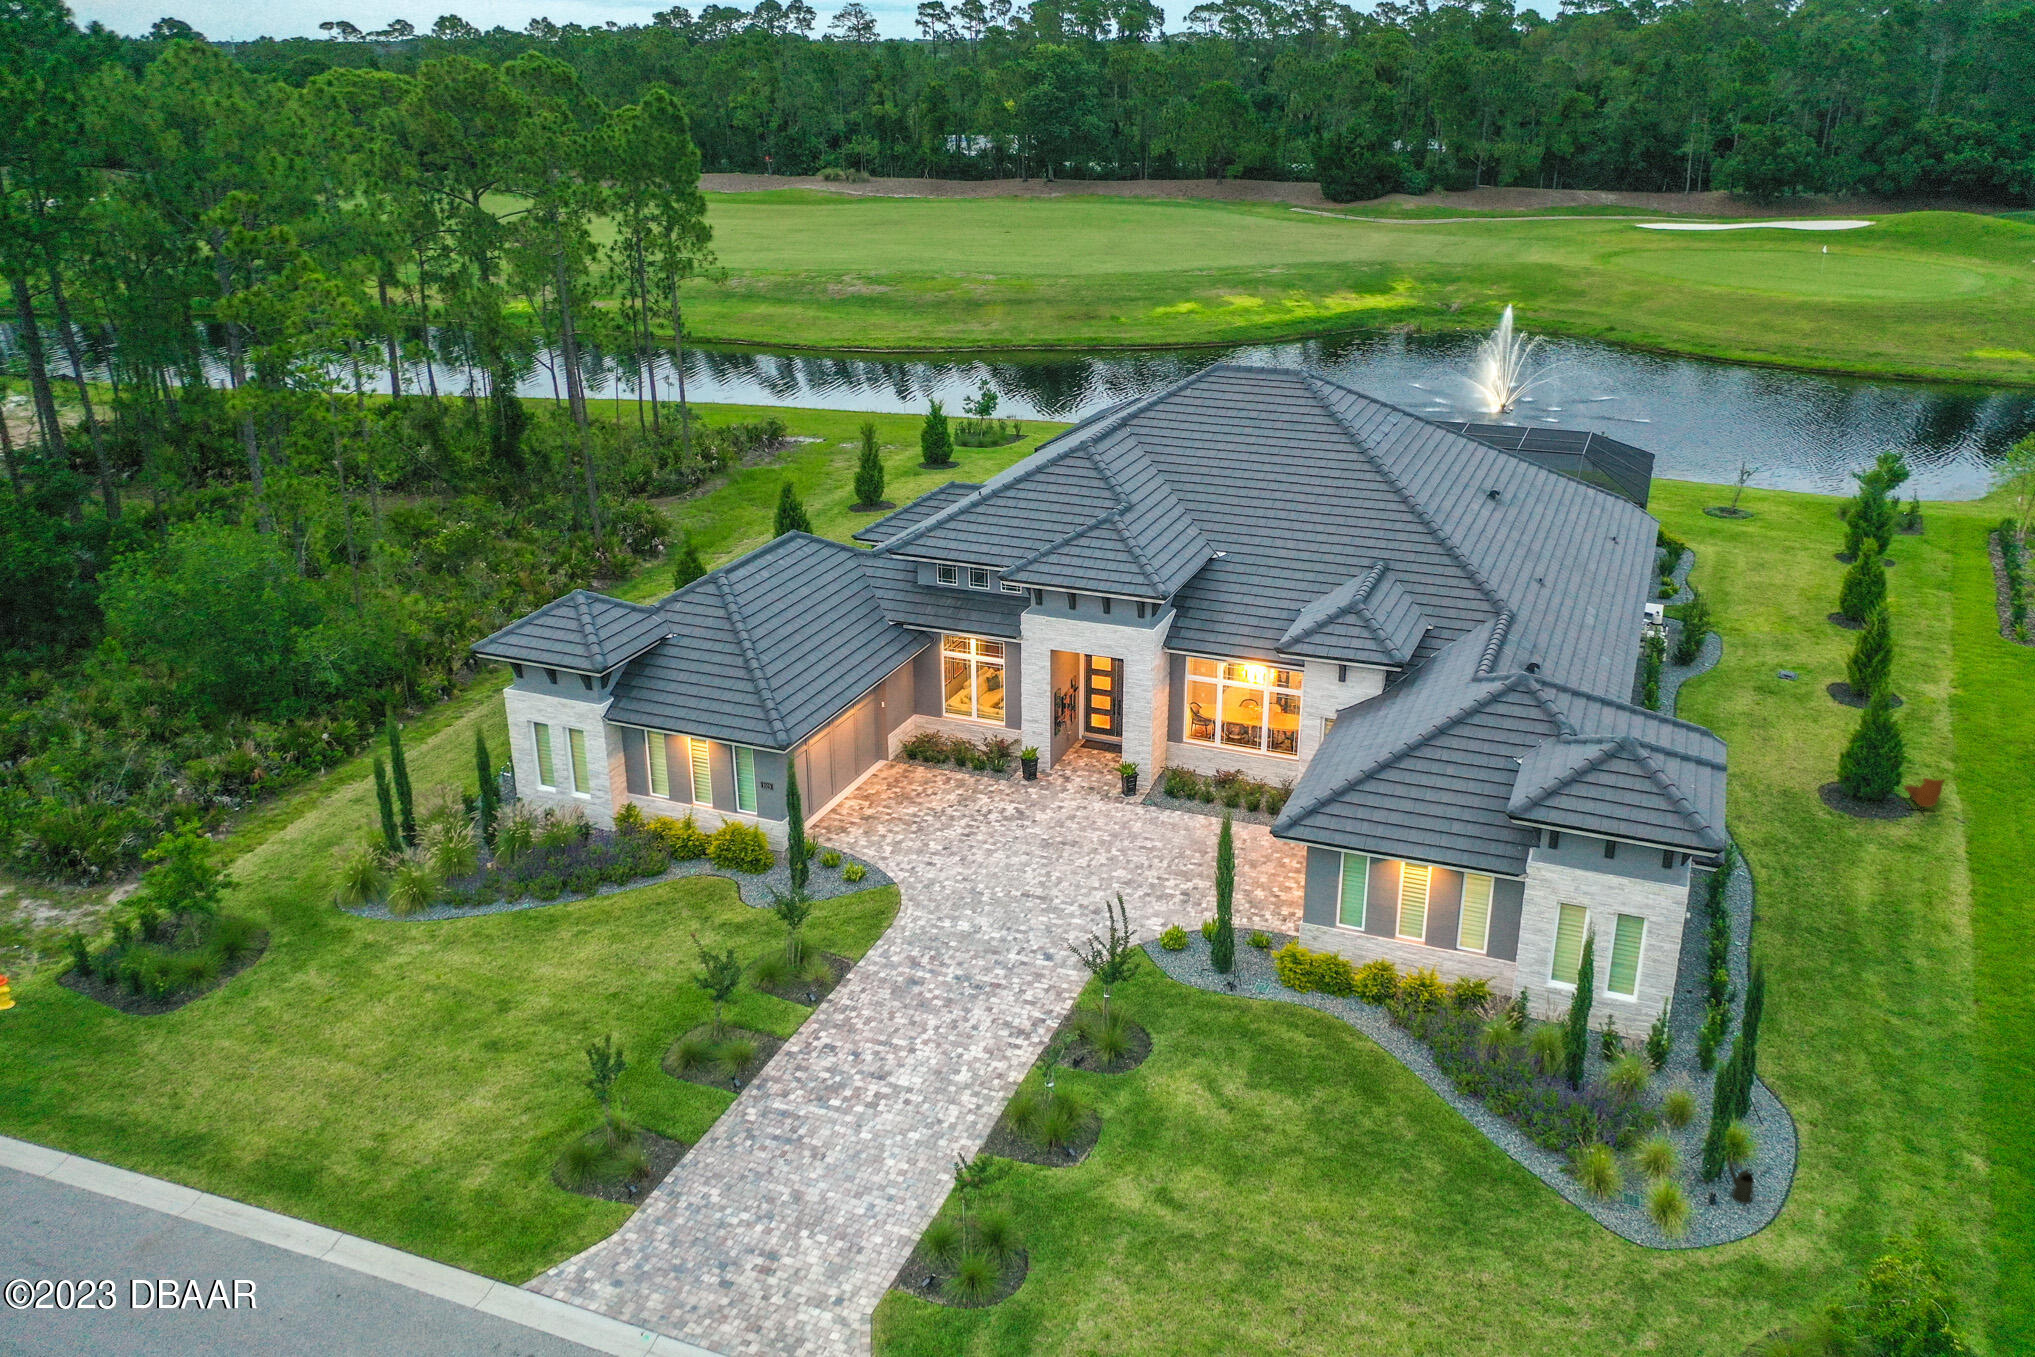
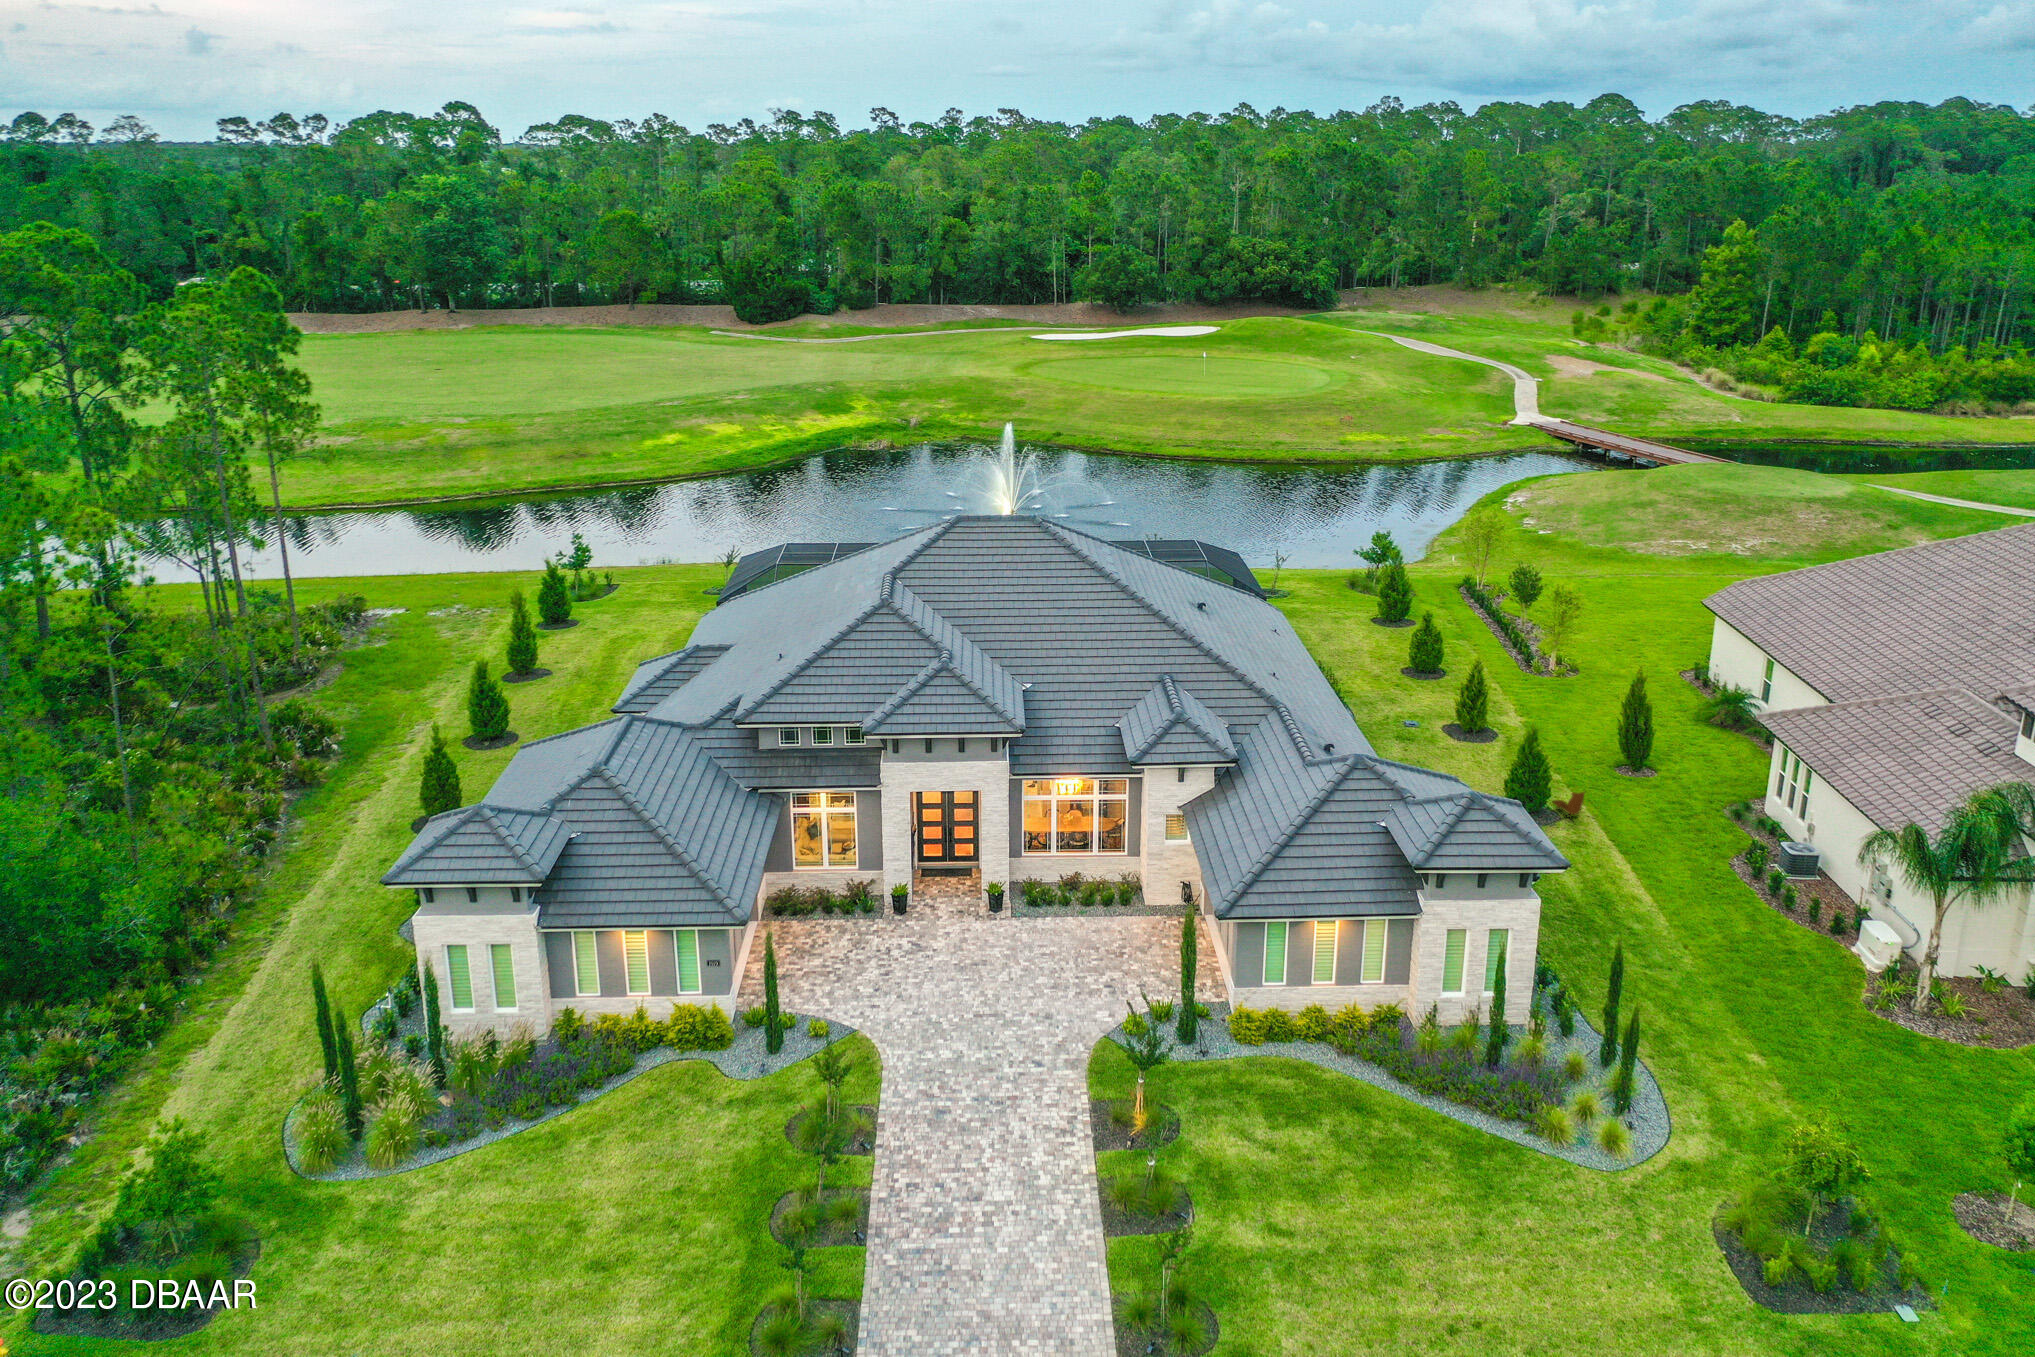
watering can: present [1727,1156,1755,1204] -> none [1624,1090,1653,1123]

